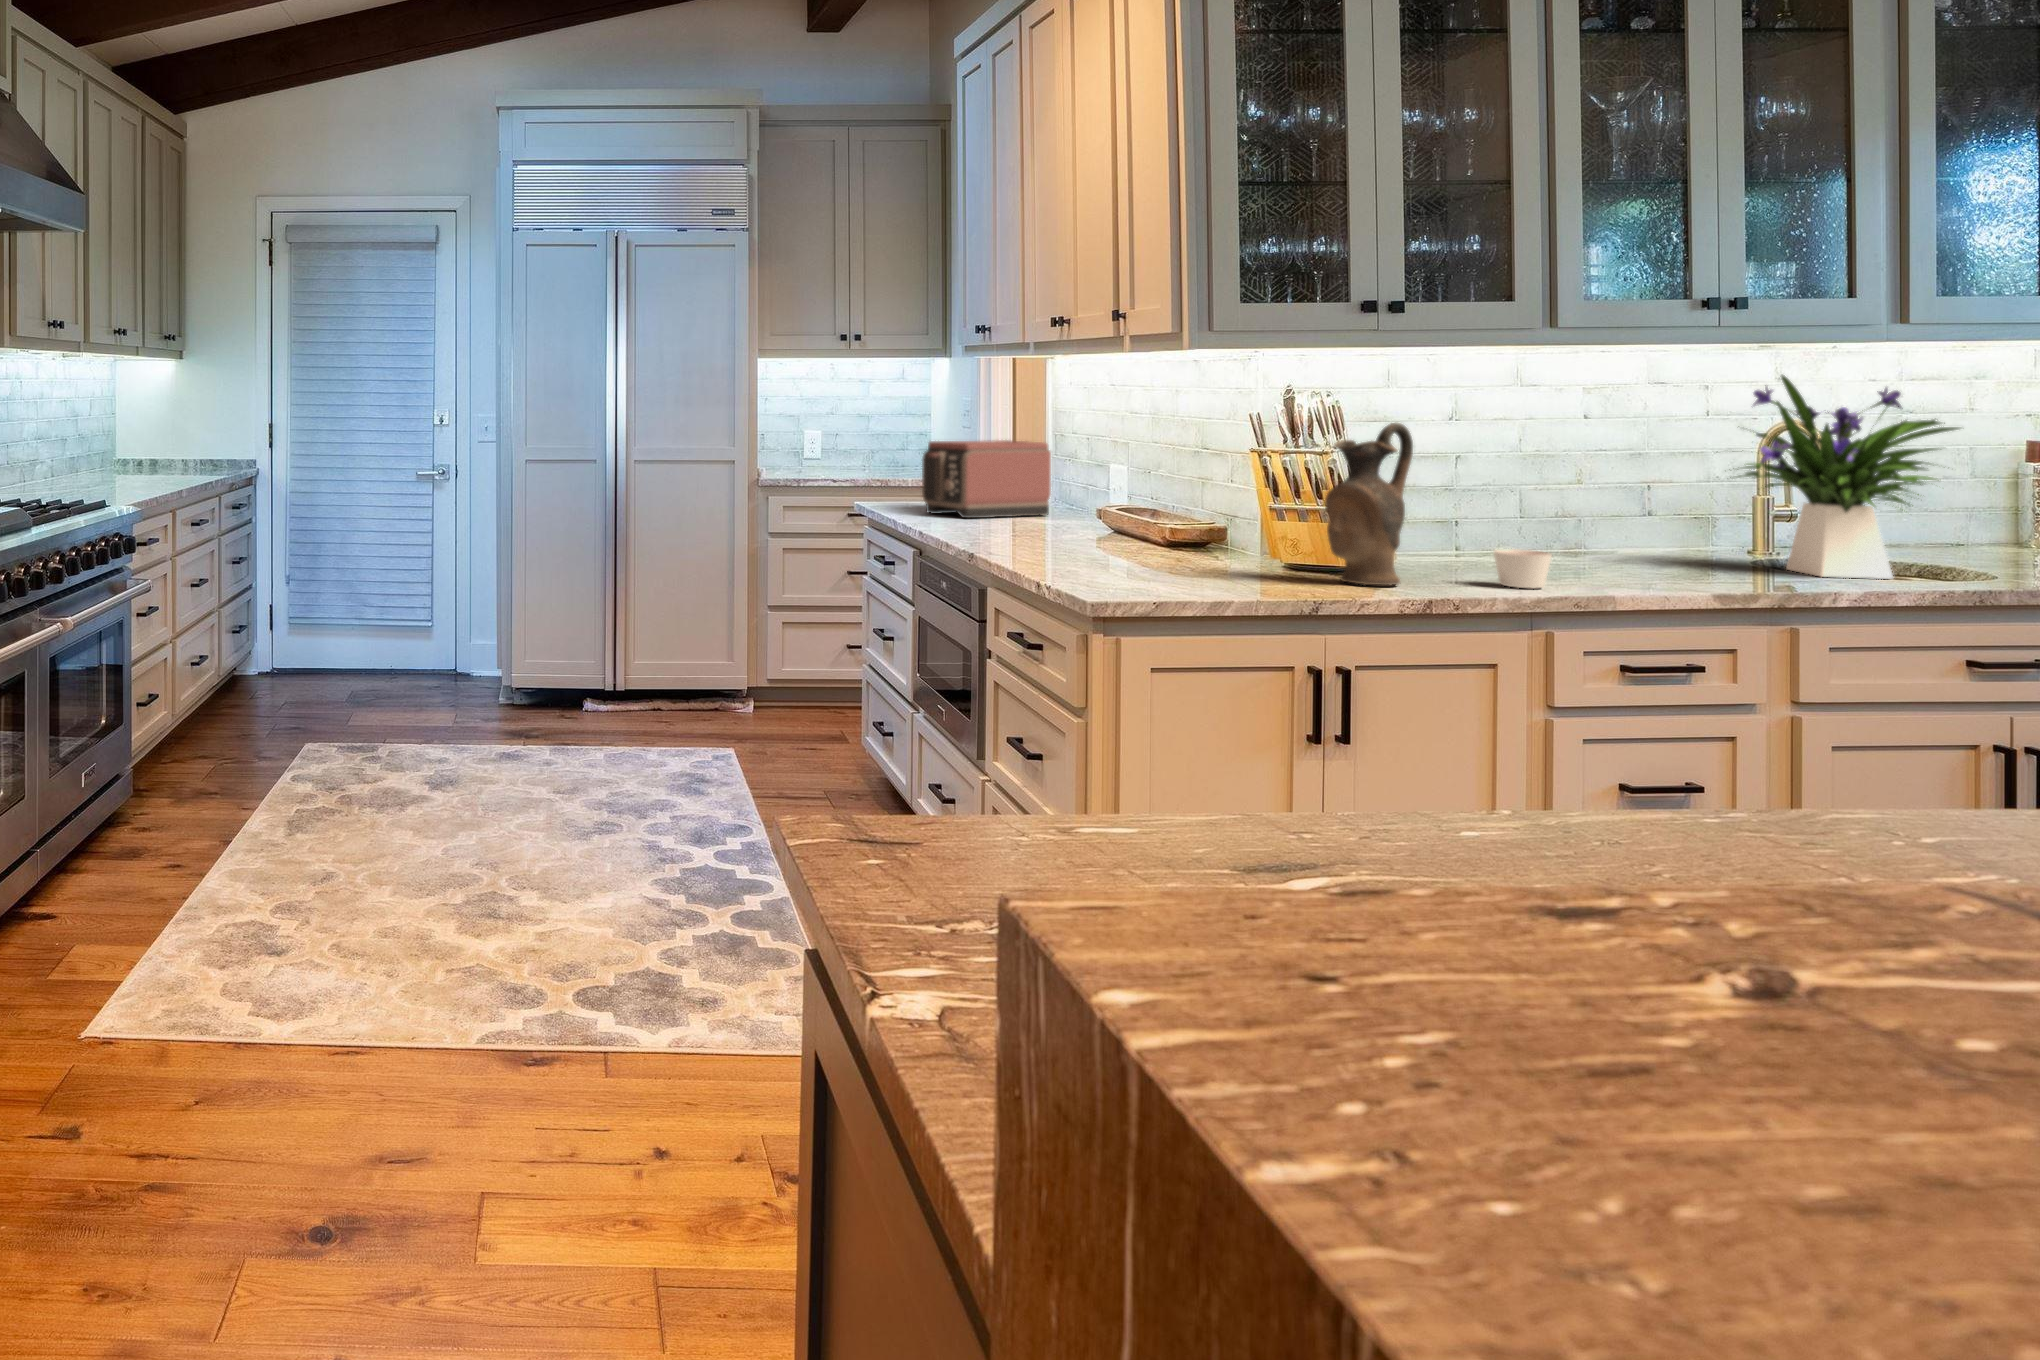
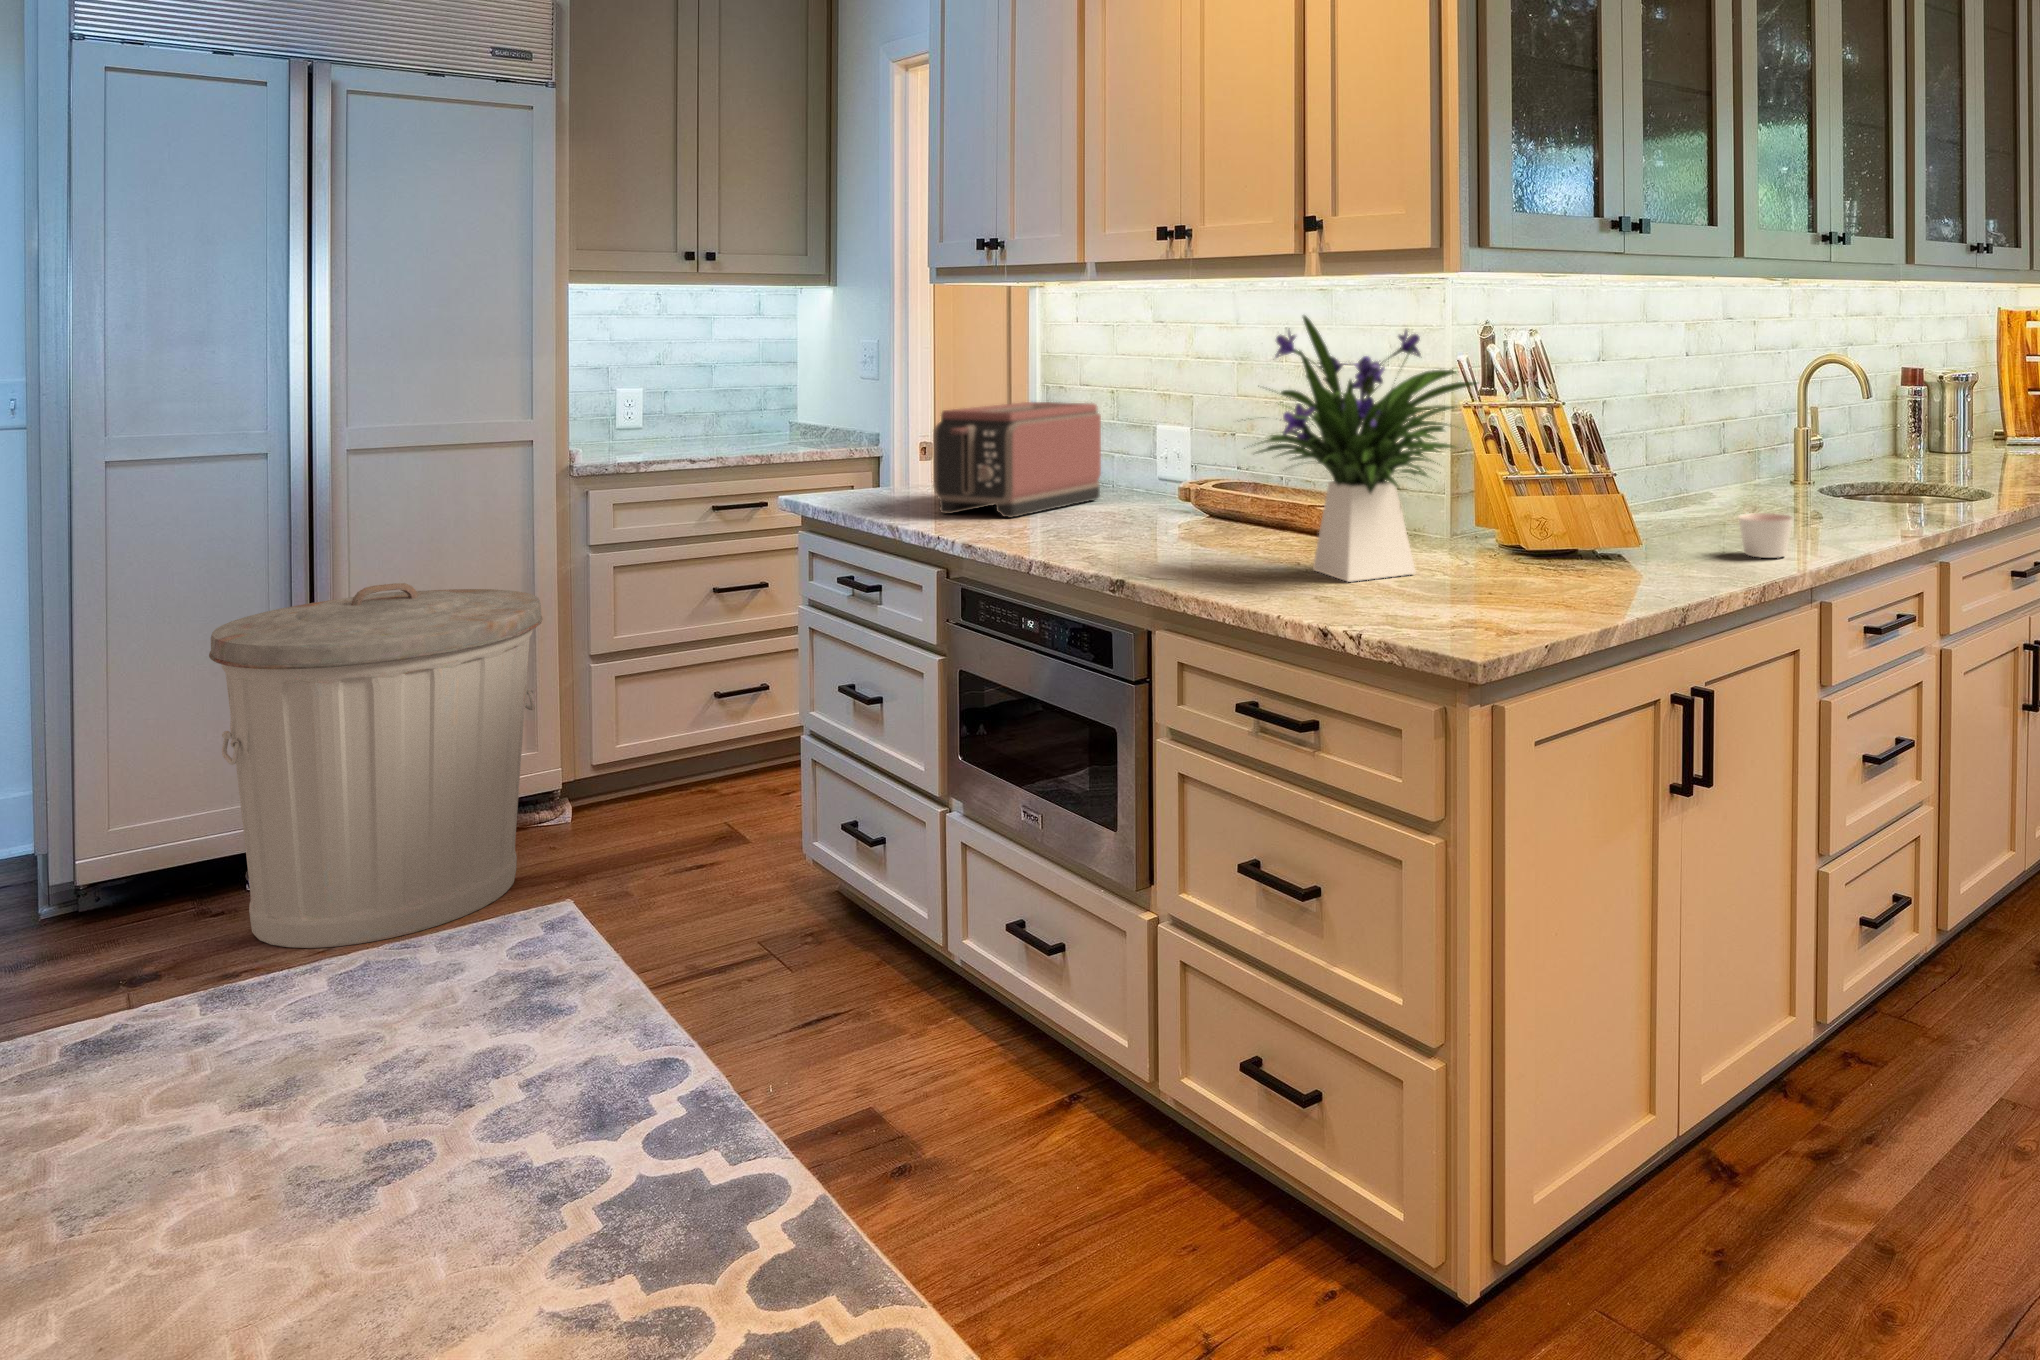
flower arrangement: present [1730,375,1959,579] -> present [1257,316,1477,582]
ceramic pitcher: present [1325,423,1413,585] -> none [1611,378,1690,578]
trash can: none [567,537,728,743] -> present [209,583,543,948]

